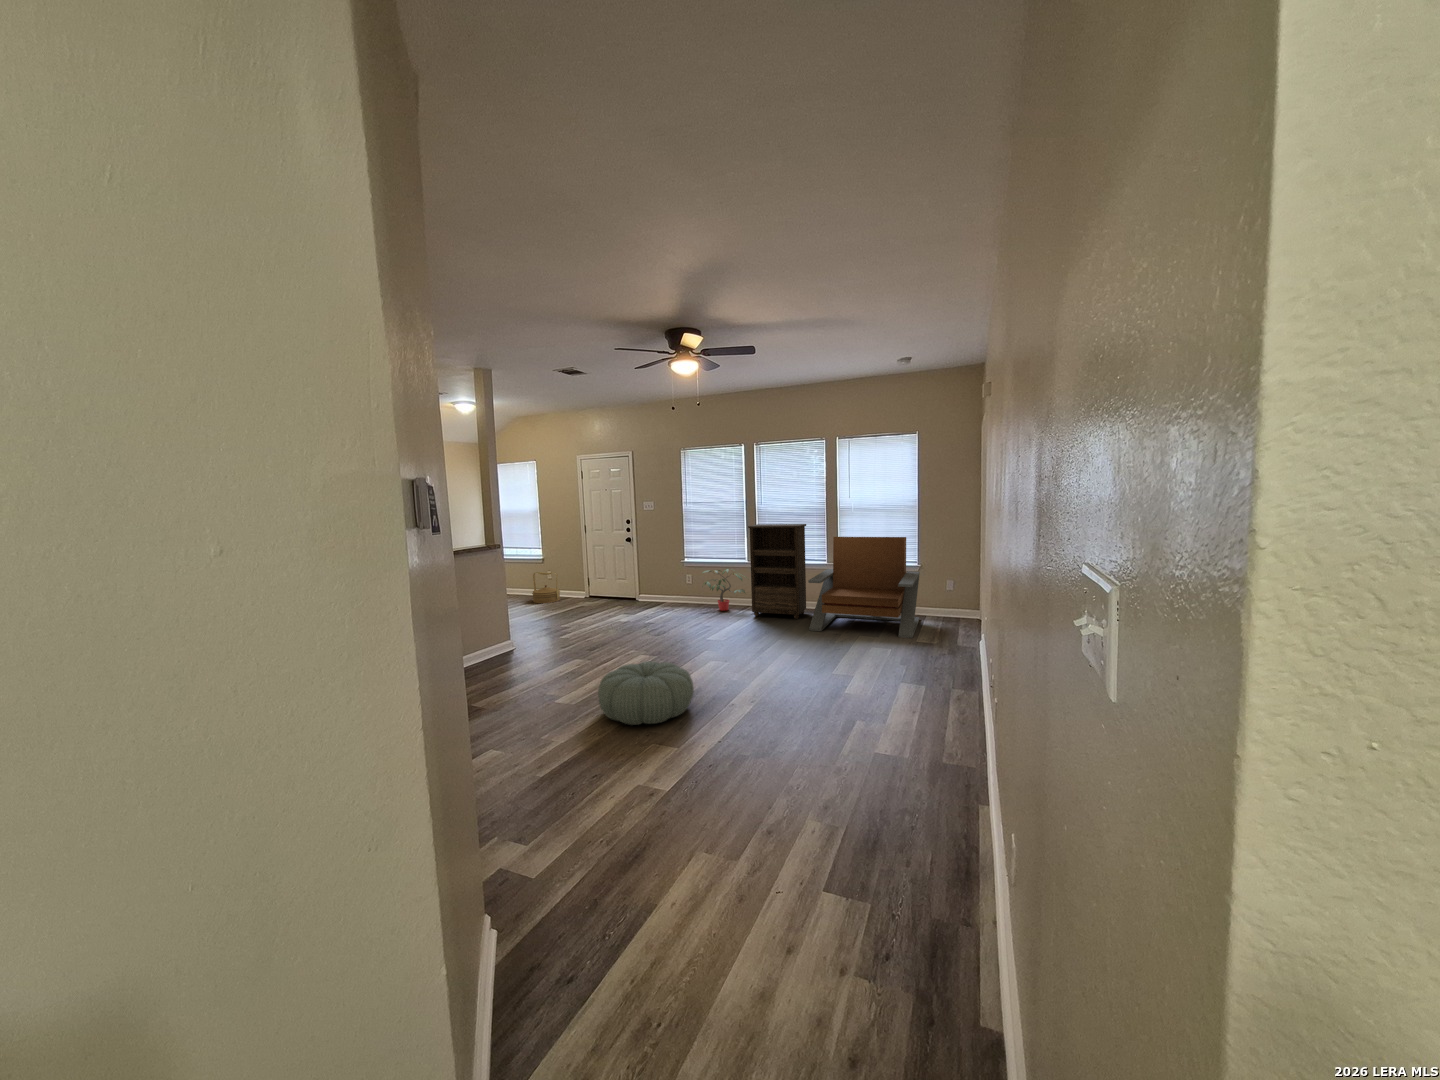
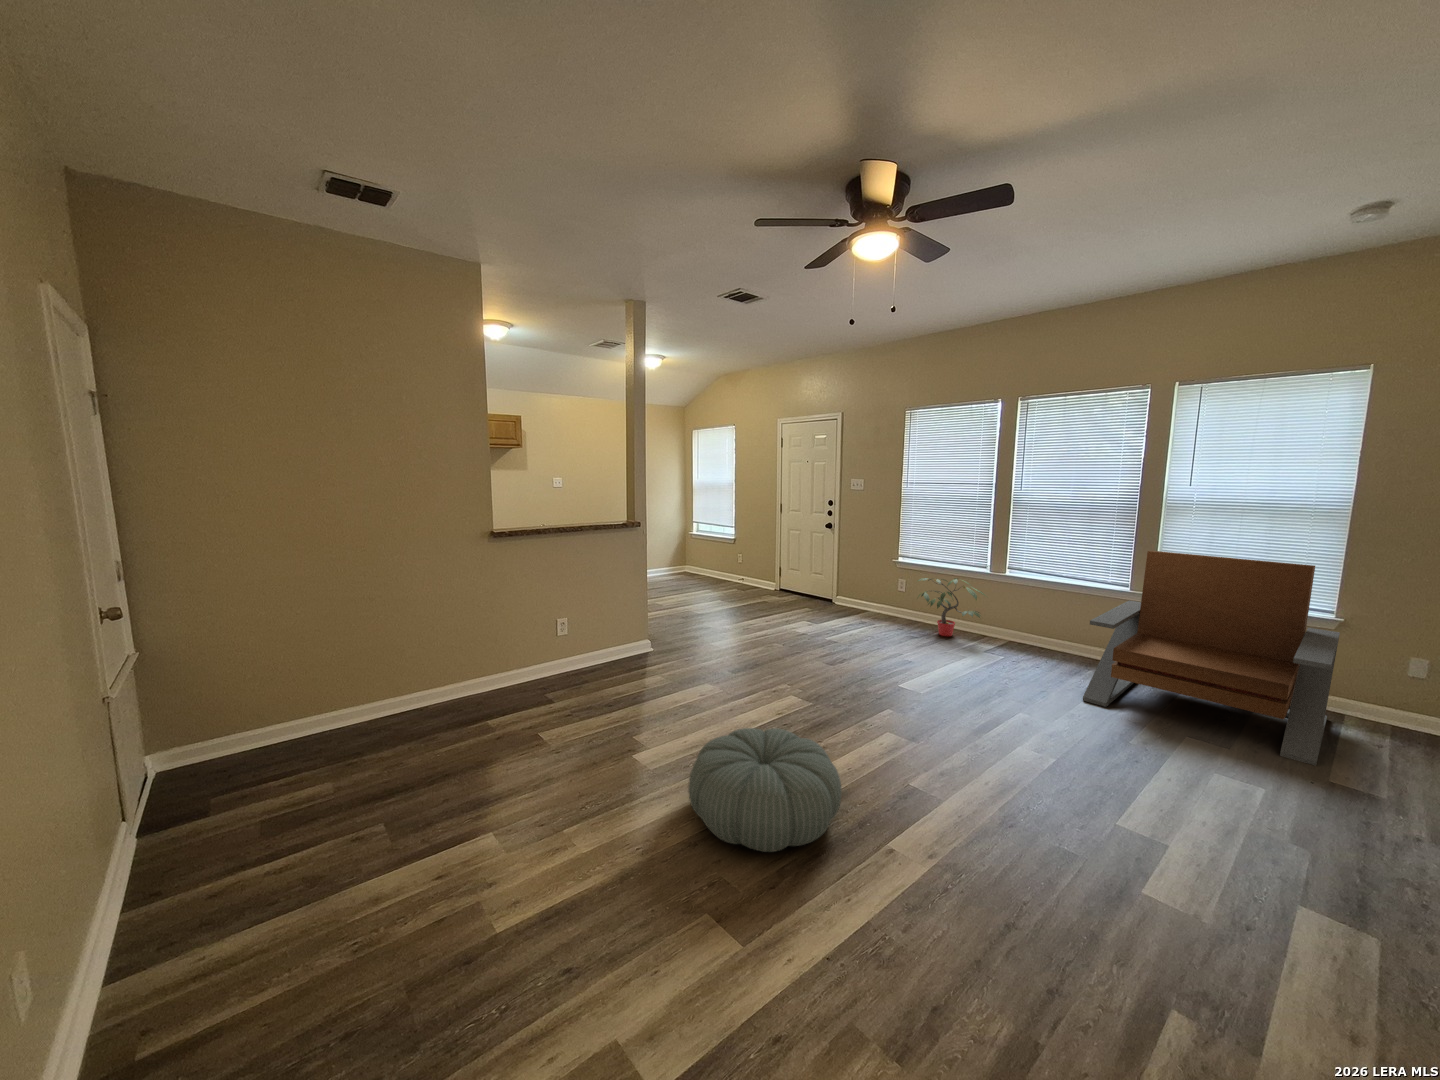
bookshelf: present [748,524,806,619] -> none [987,520,1096,672]
woven basket: present [532,572,560,603] -> none [719,554,749,590]

